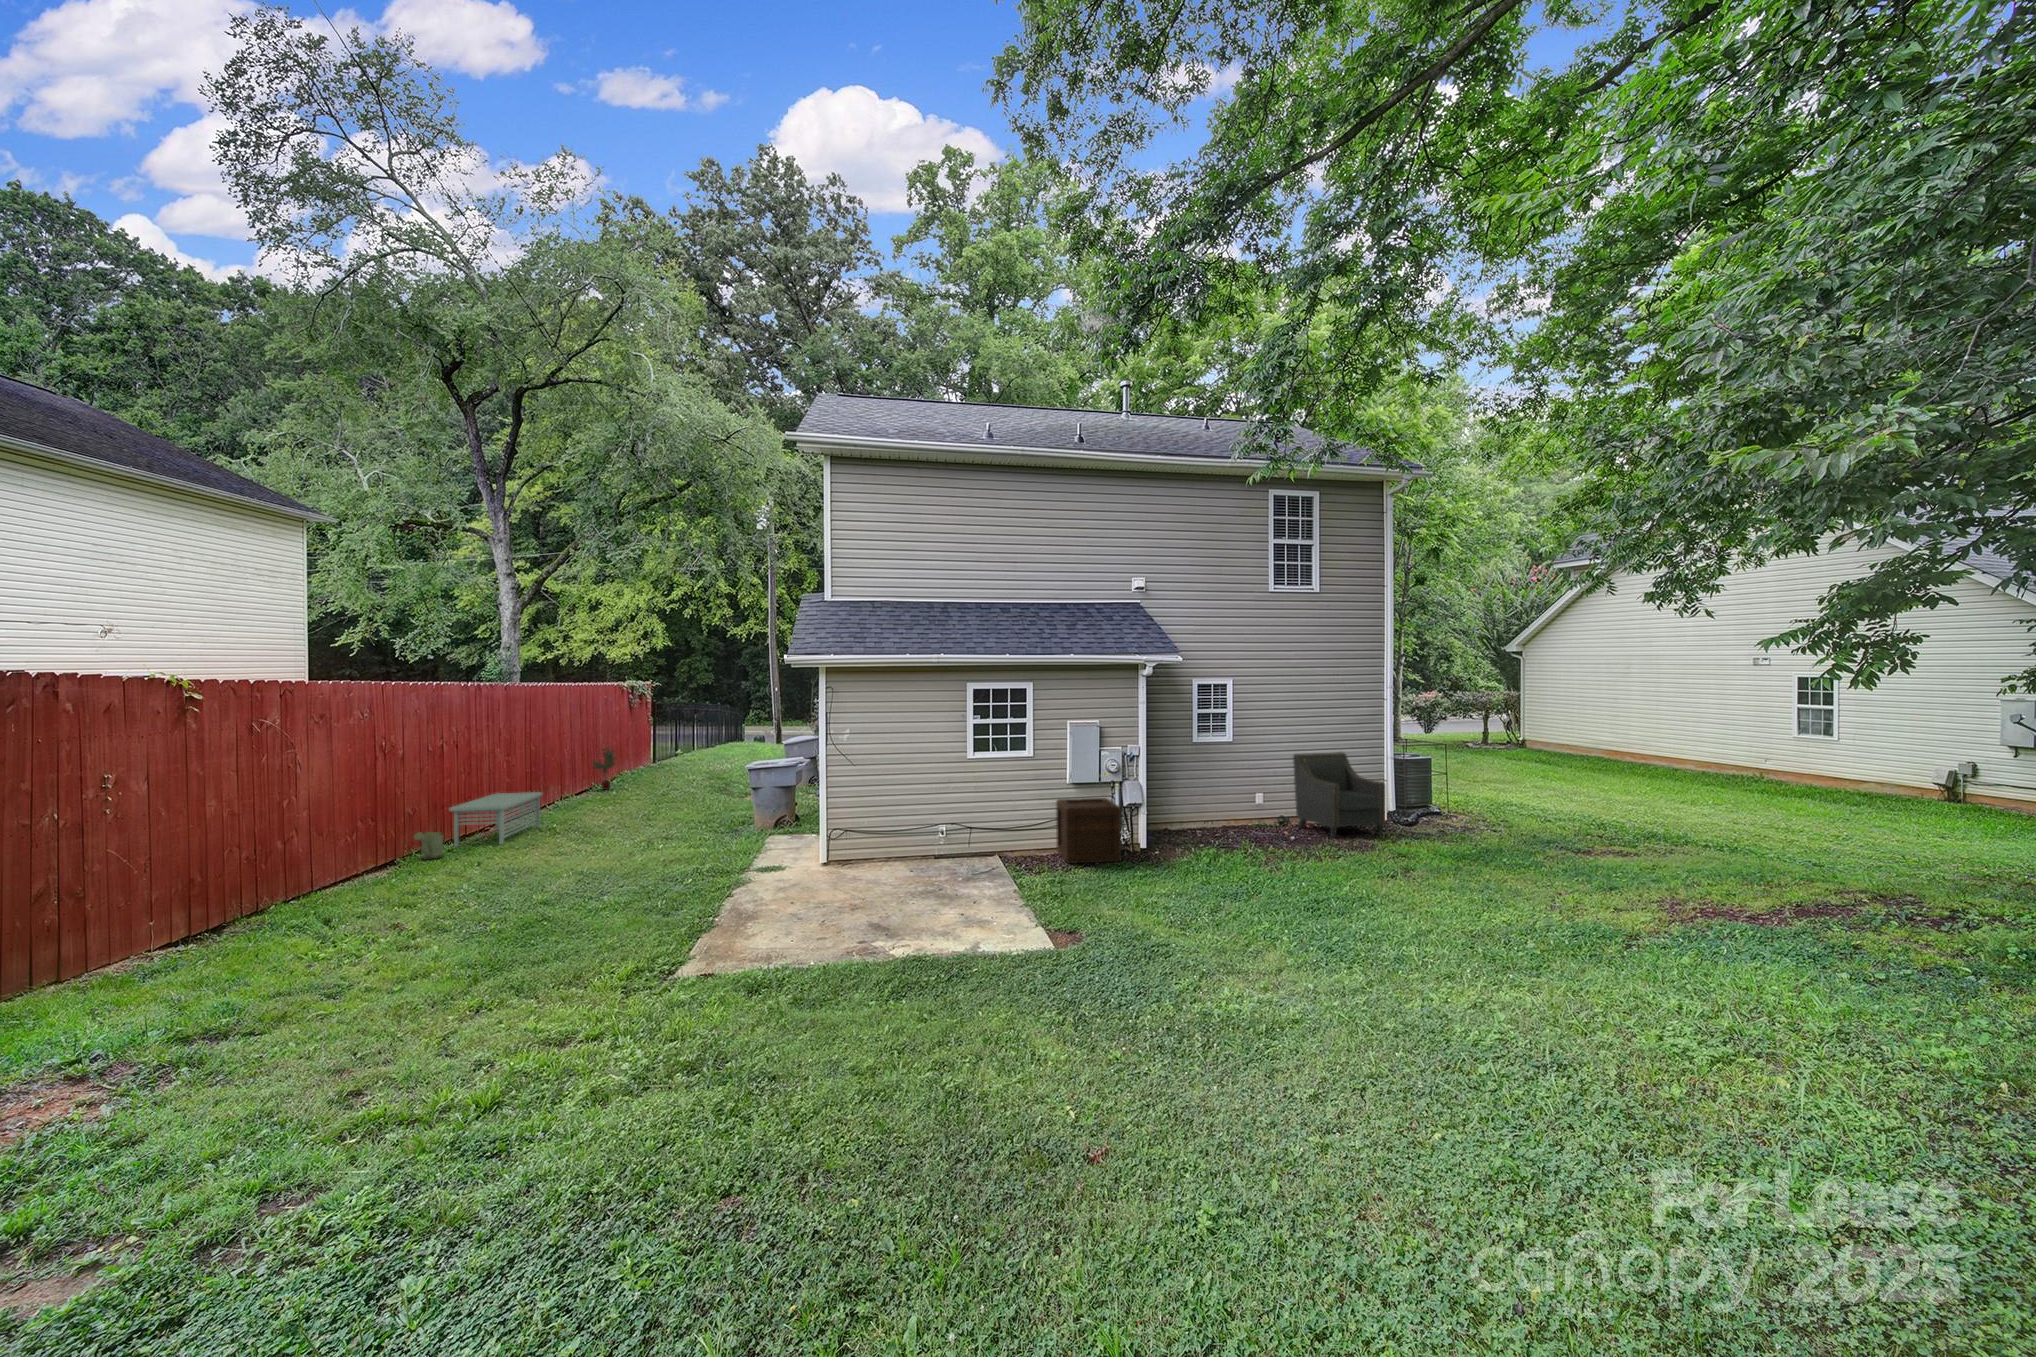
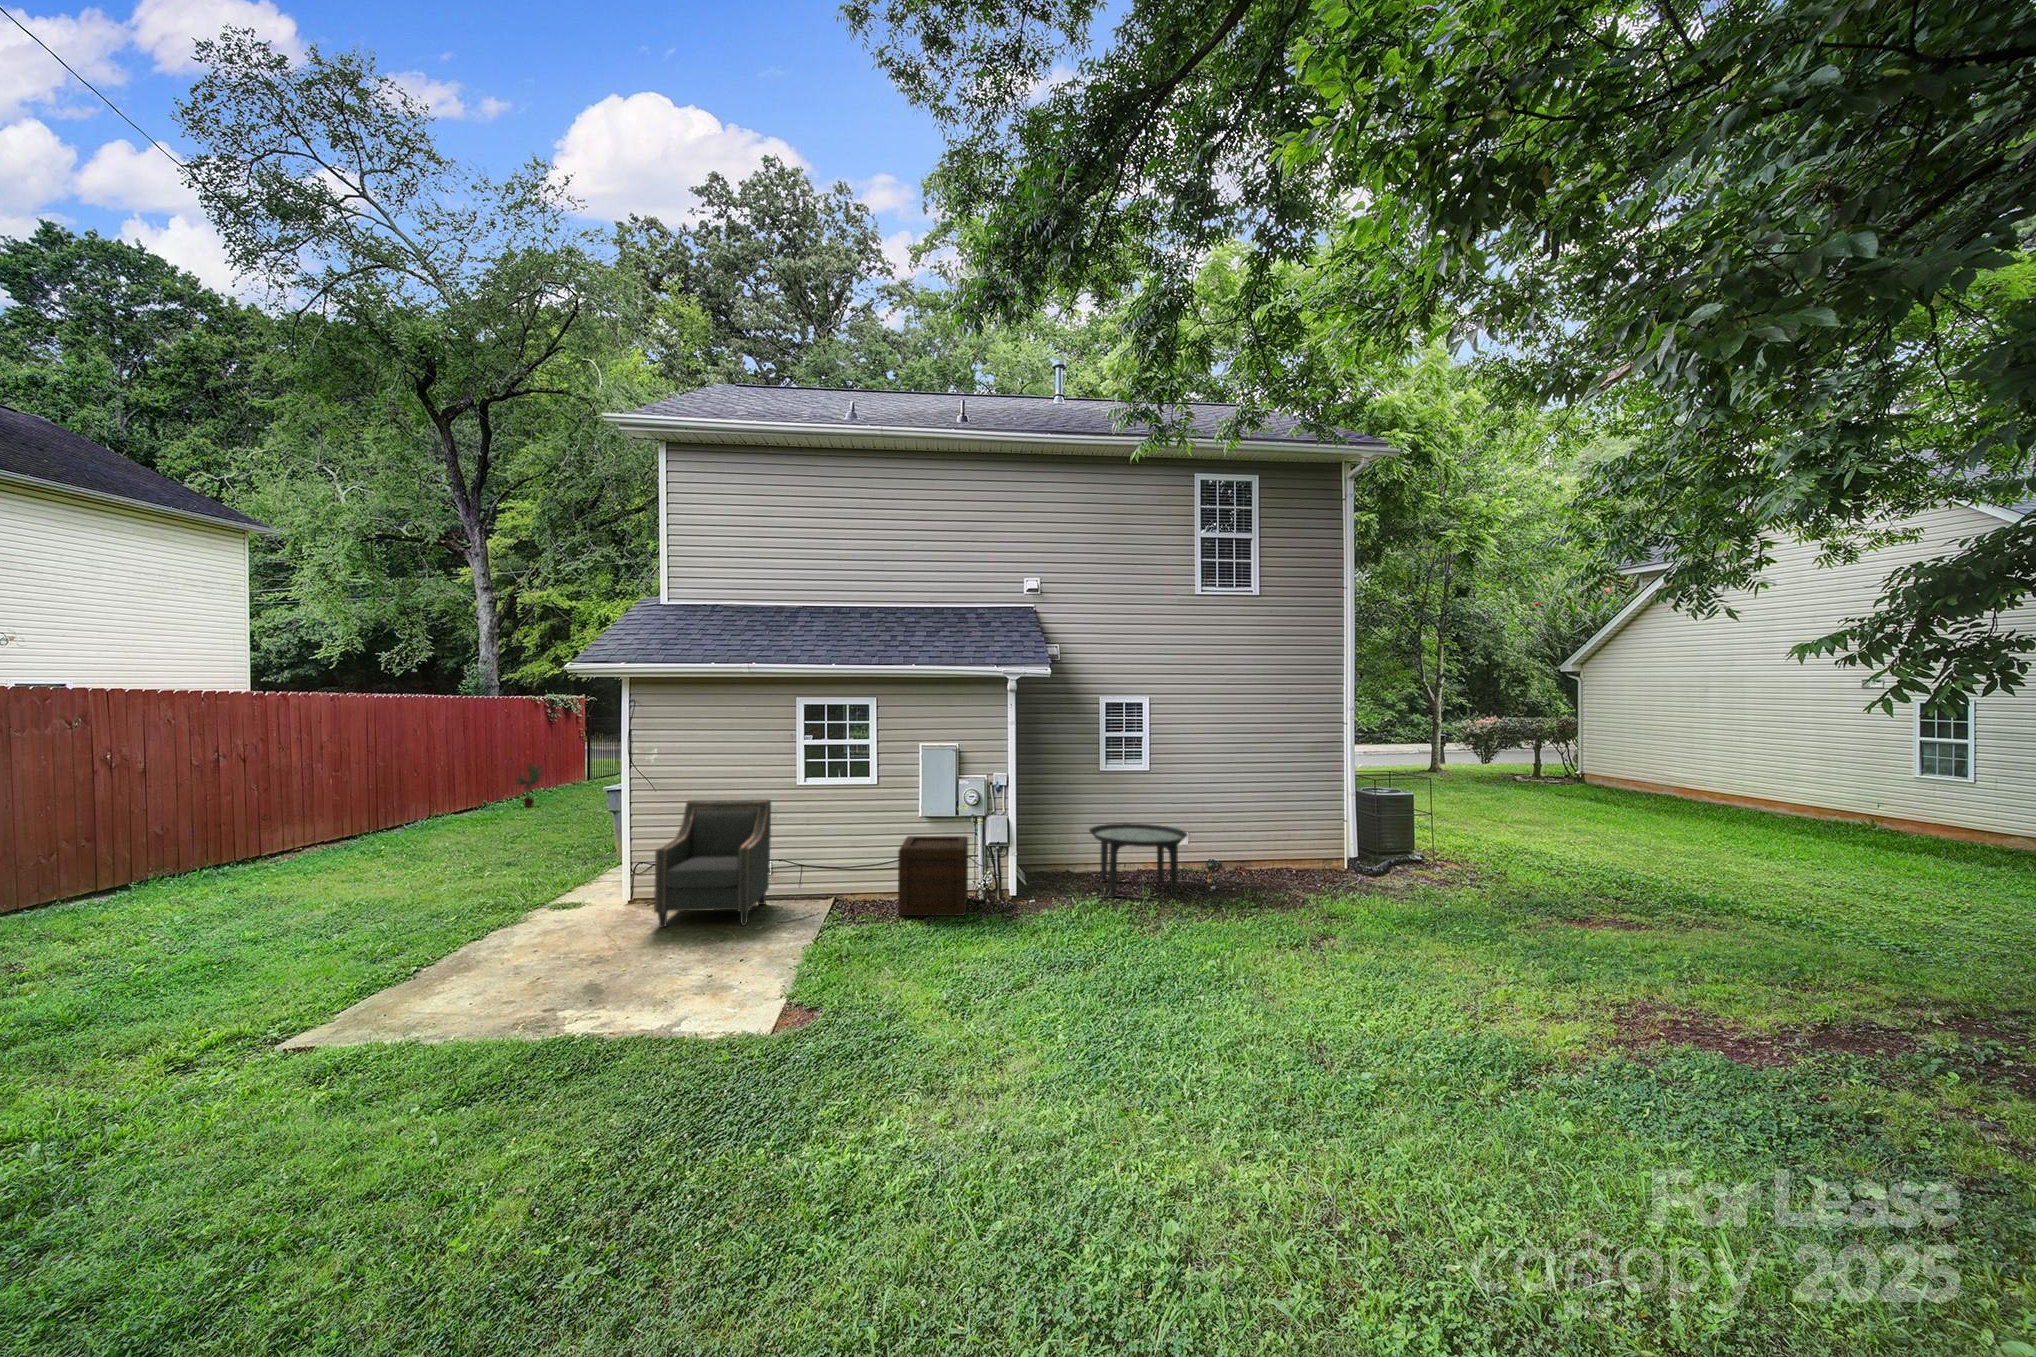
chair: present [1293,752,1386,838] -> present [654,799,771,928]
round table: none [1195,785,1279,845] -> present [1089,823,1188,898]
storage bench: present [450,792,542,847] -> none [274,810,402,868]
watering can: present [414,832,443,860] -> none [206,844,251,883]

